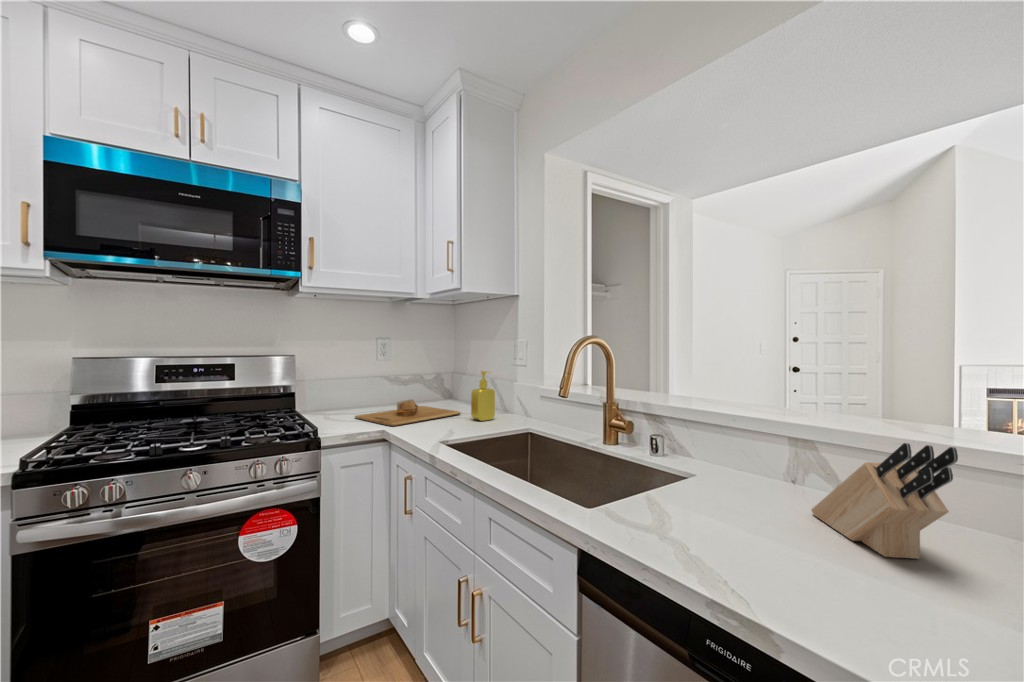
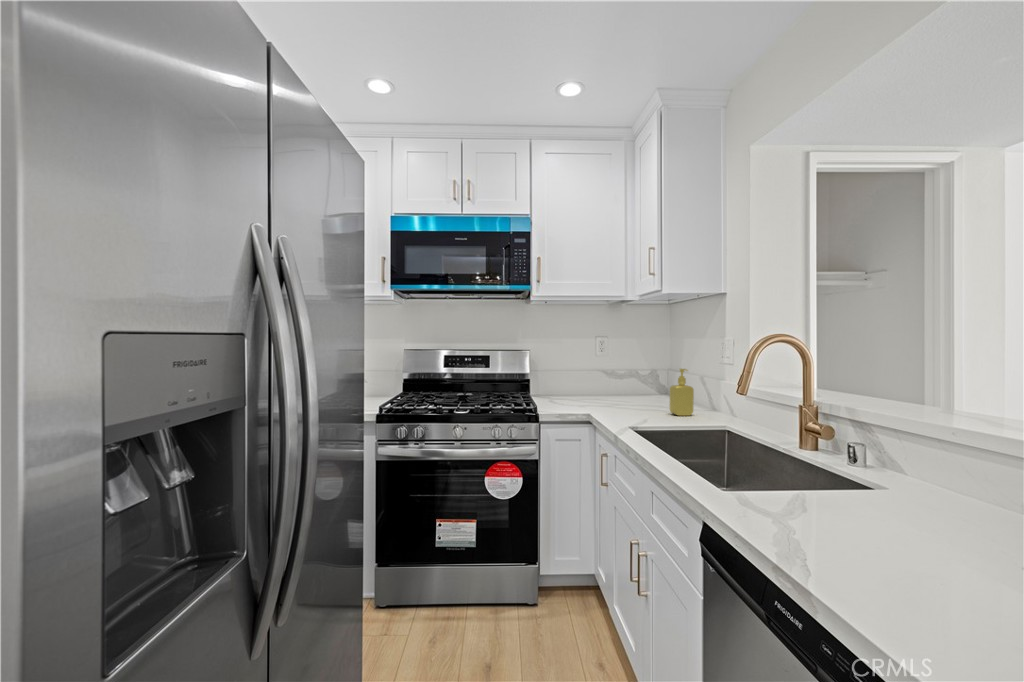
cutting board: present [355,400,461,426] -> none [571,392,664,412]
knife block: present [811,443,958,559] -> none [915,433,979,546]

